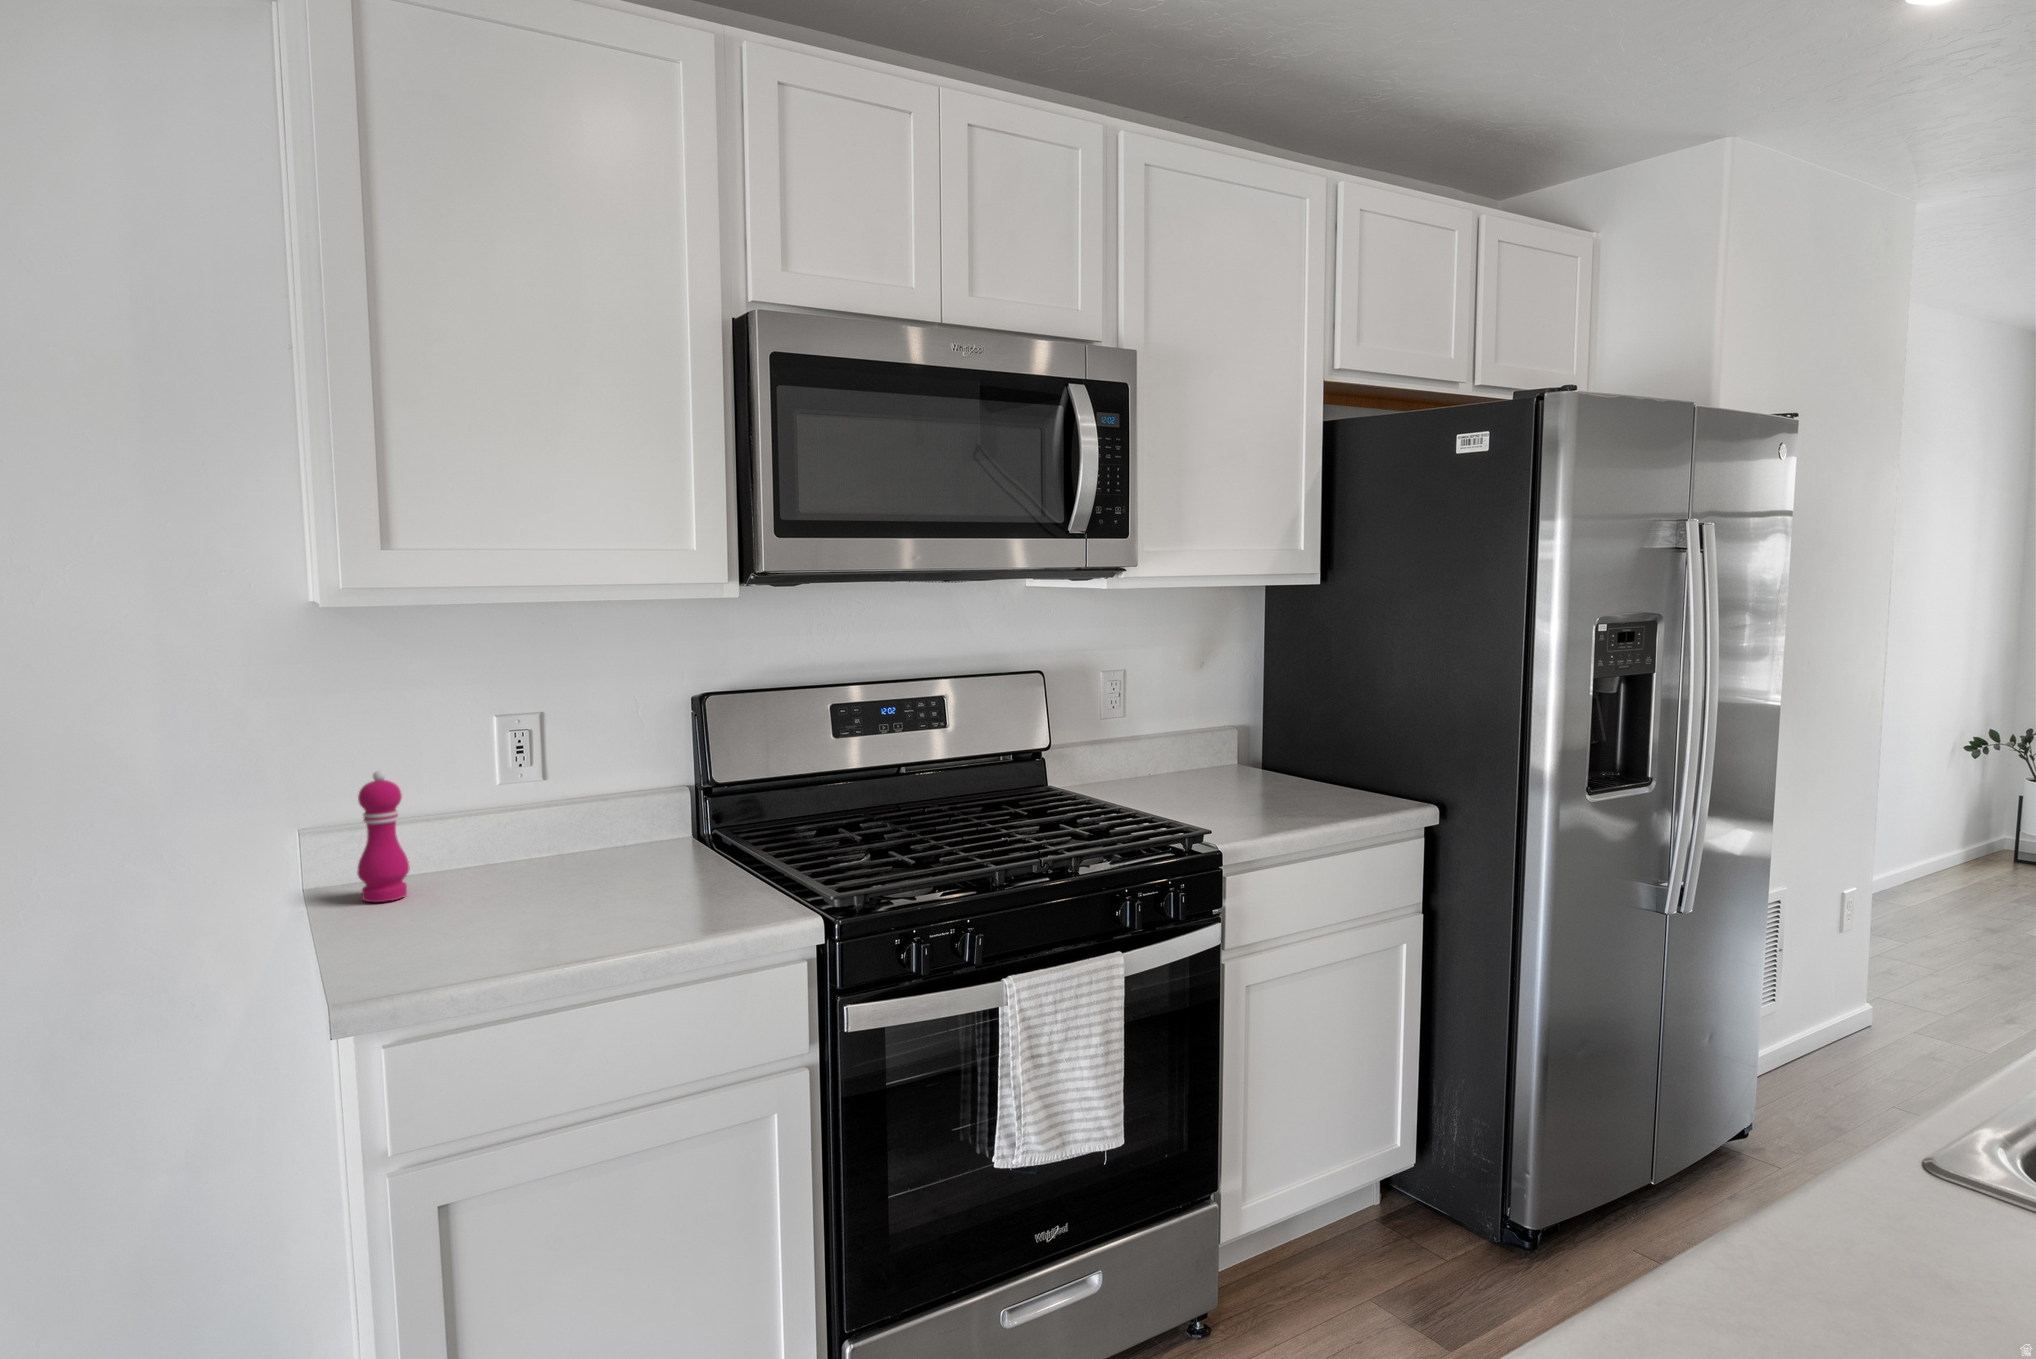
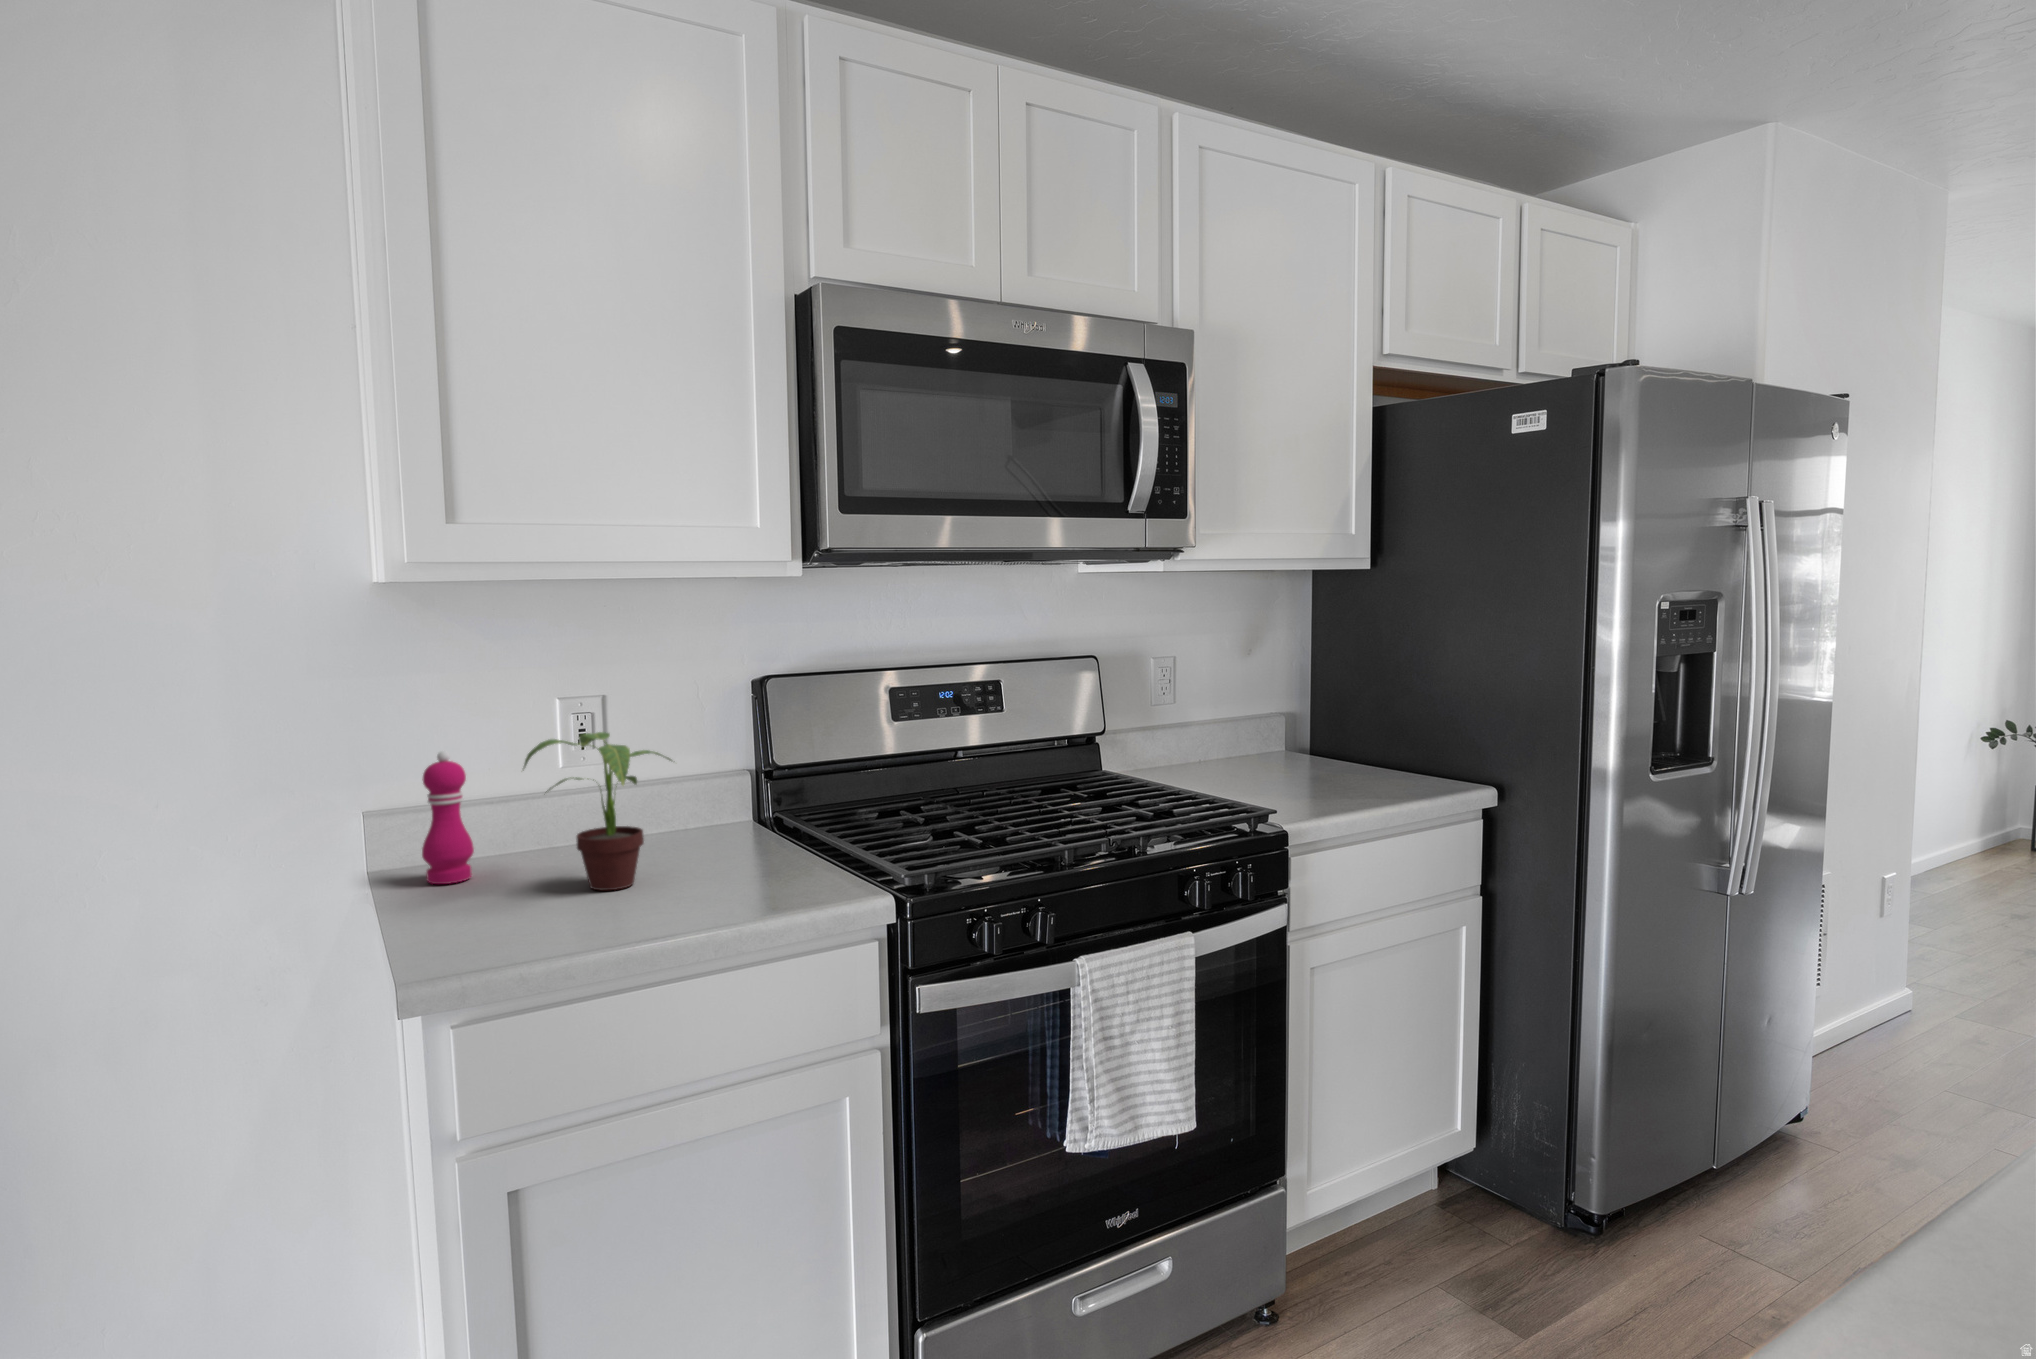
potted plant: none [455,752,612,910] -> present [524,732,672,890]

